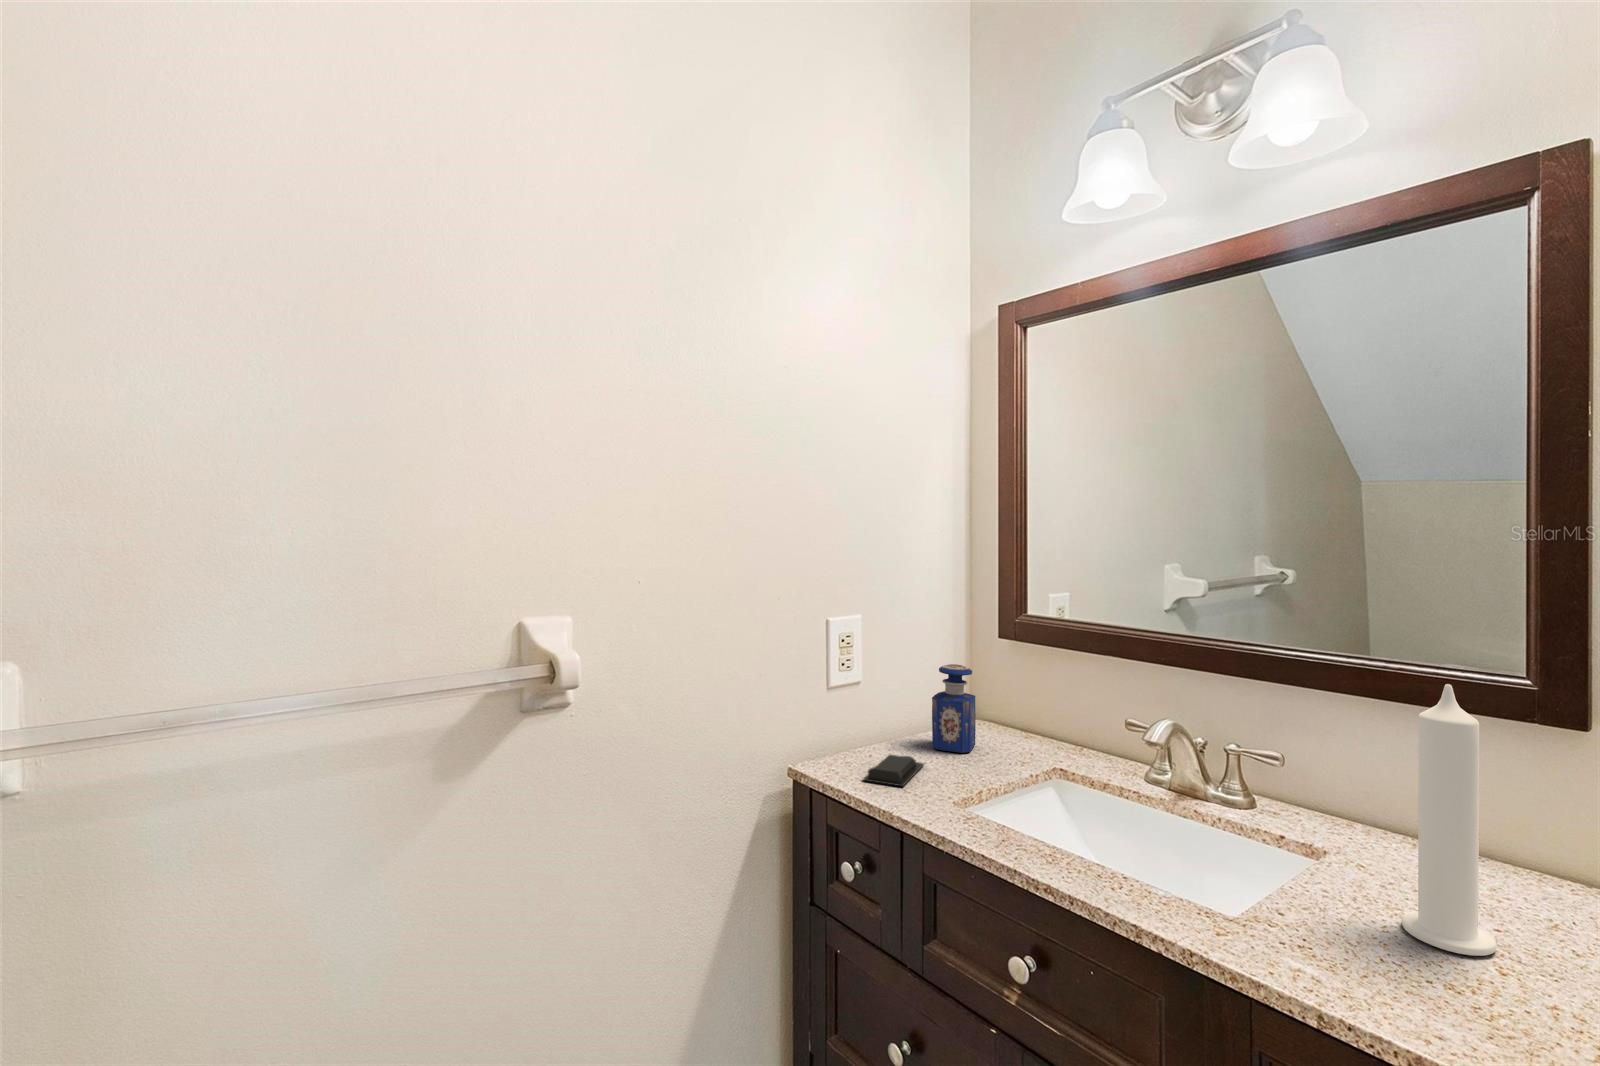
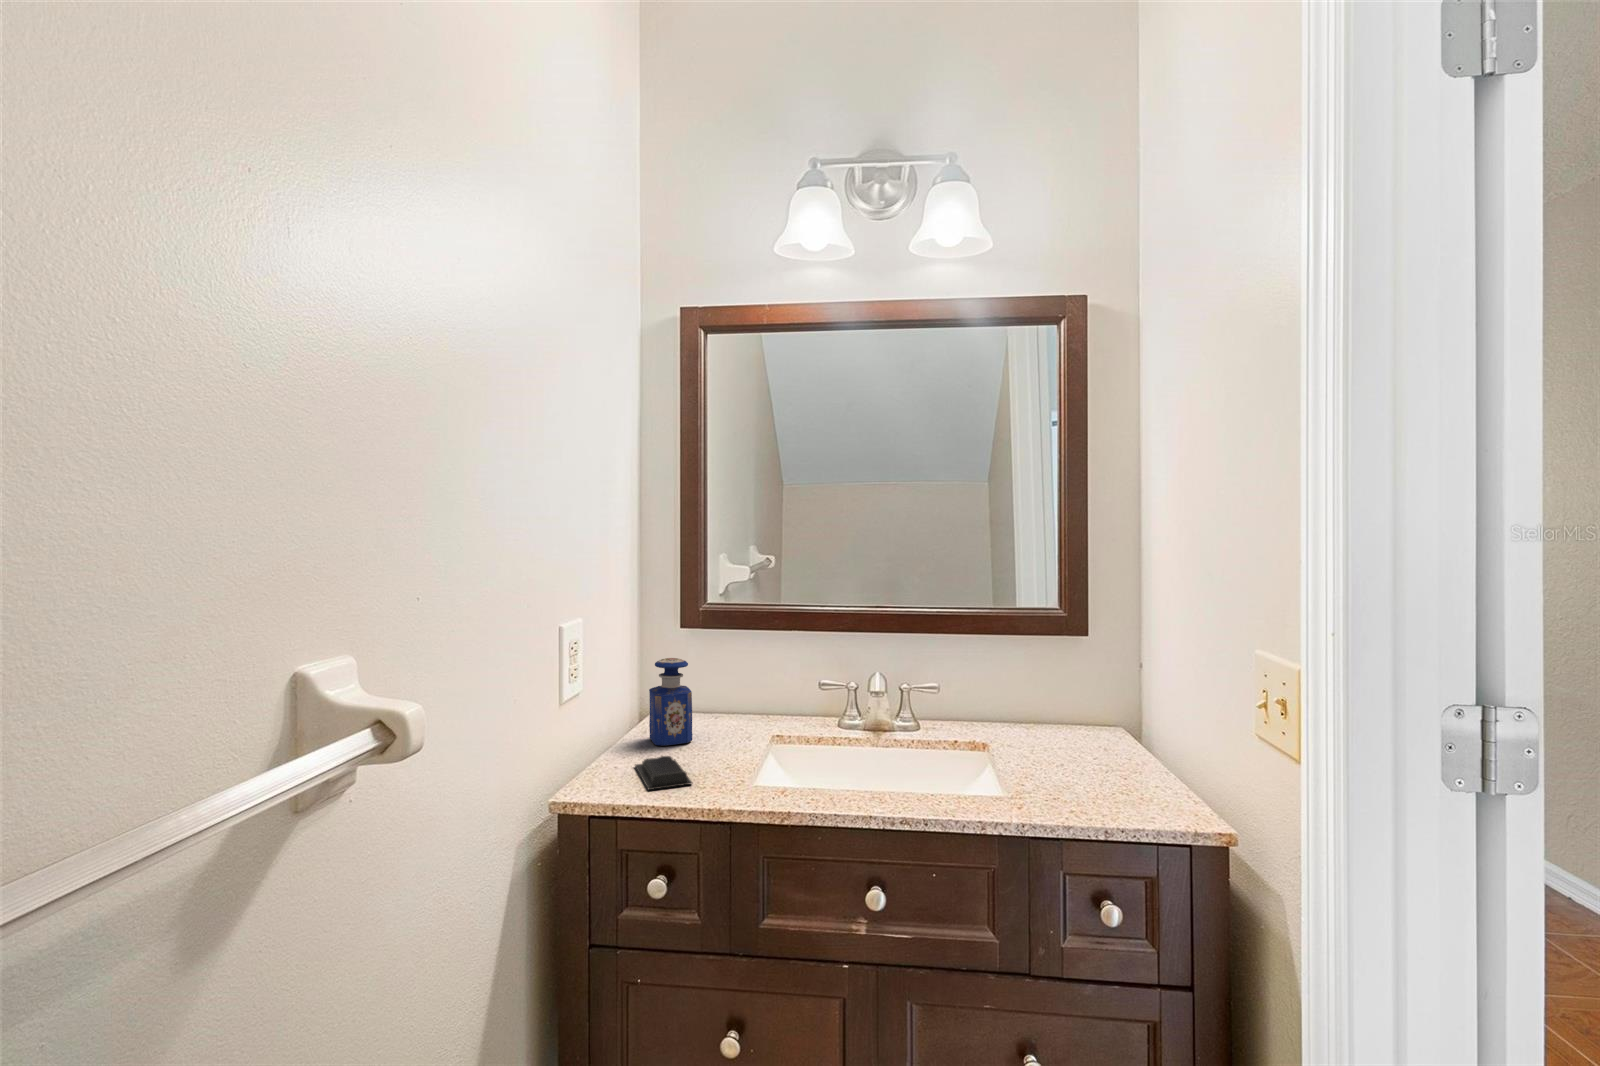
candle: present [1402,684,1497,956] -> none [1064,616,1111,777]

